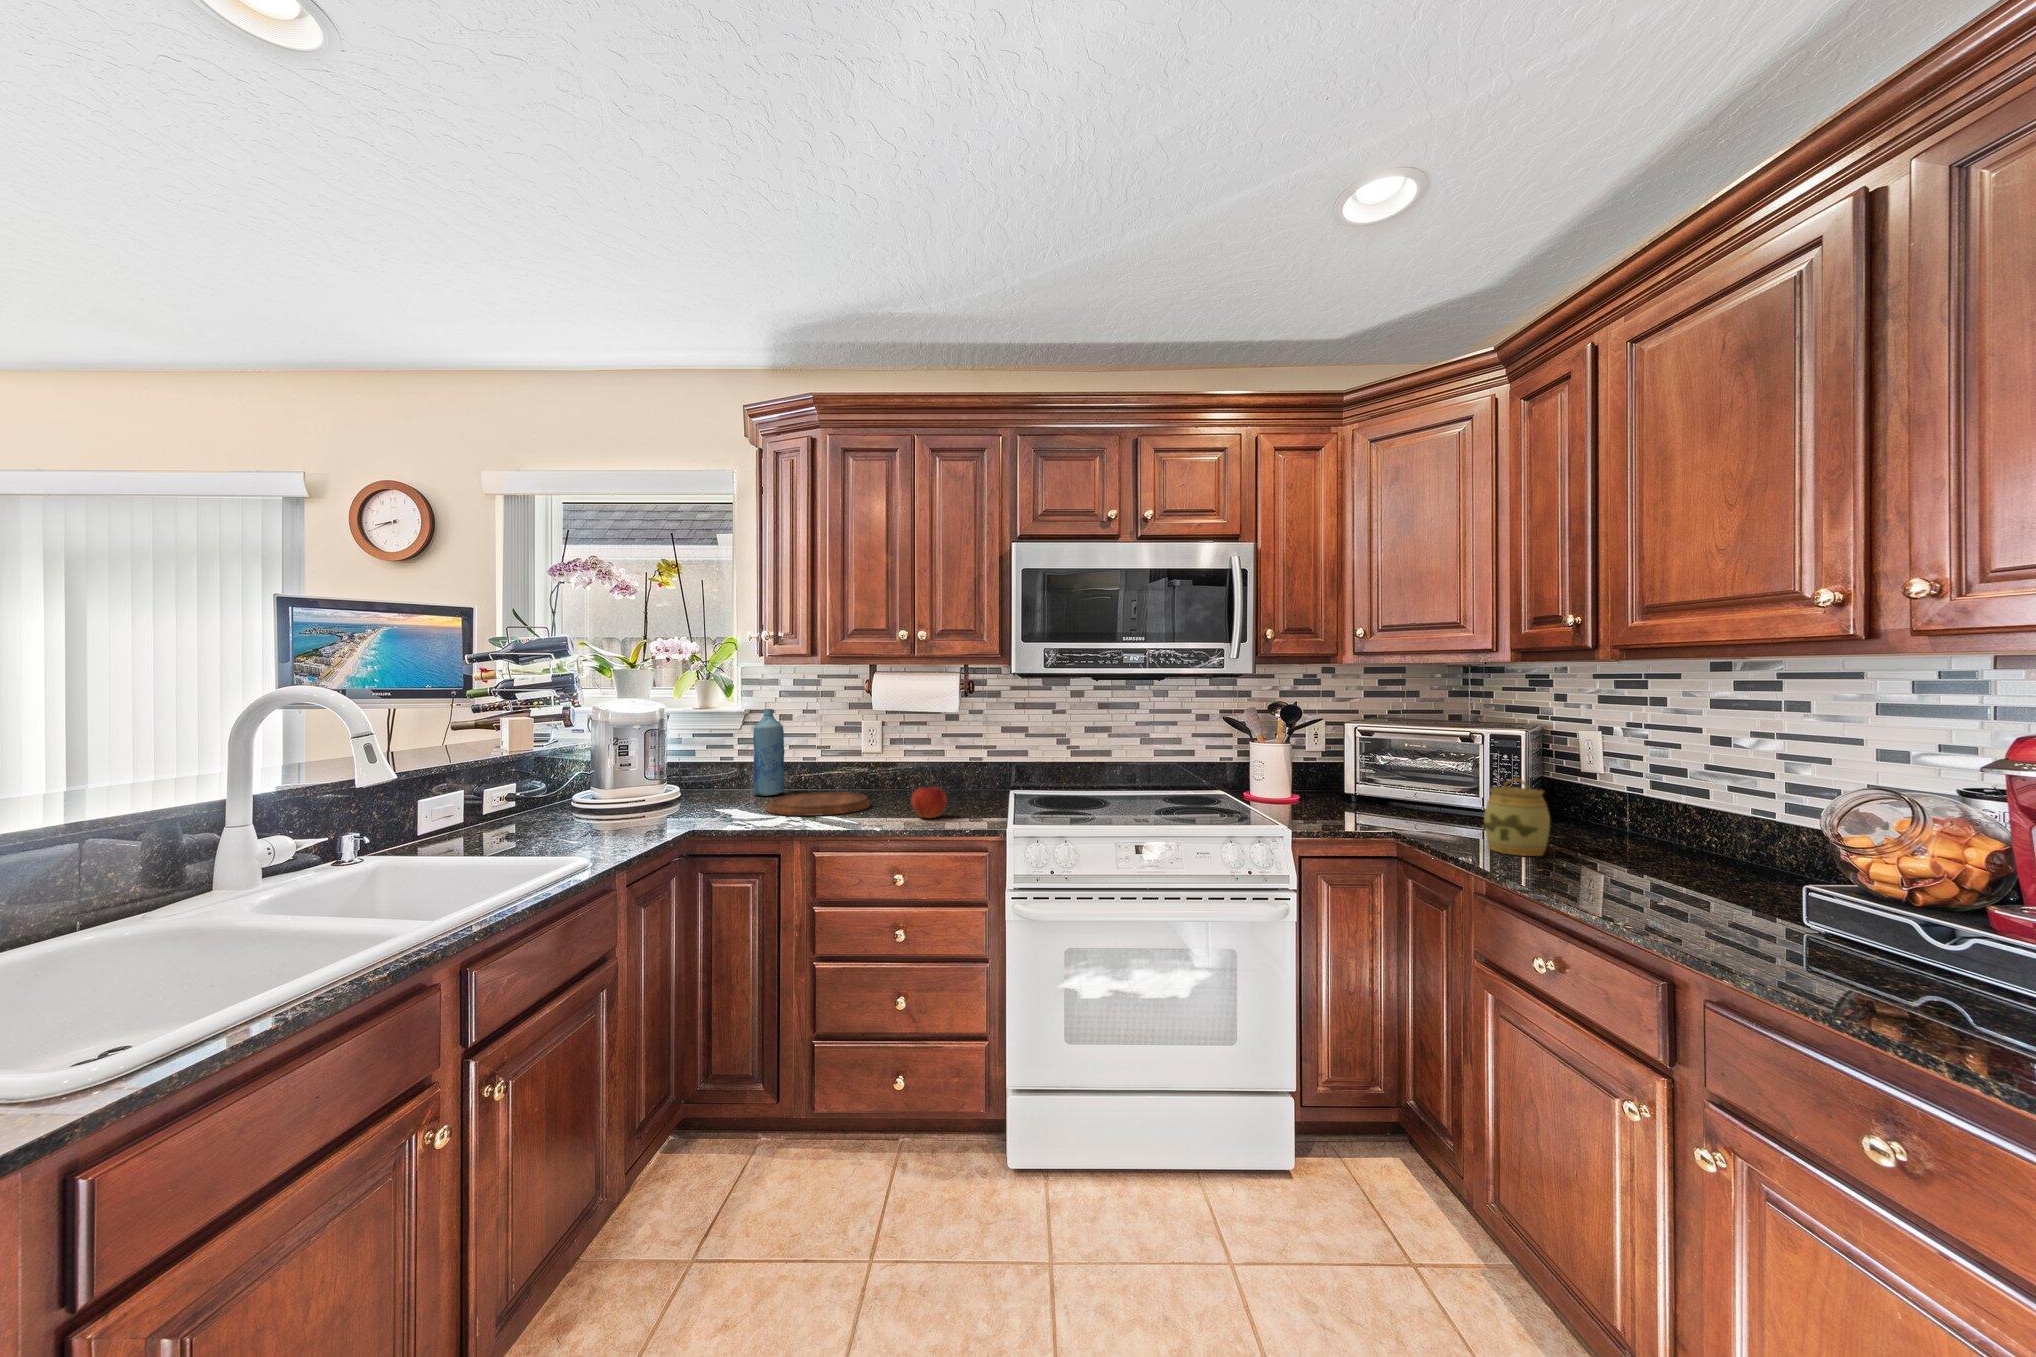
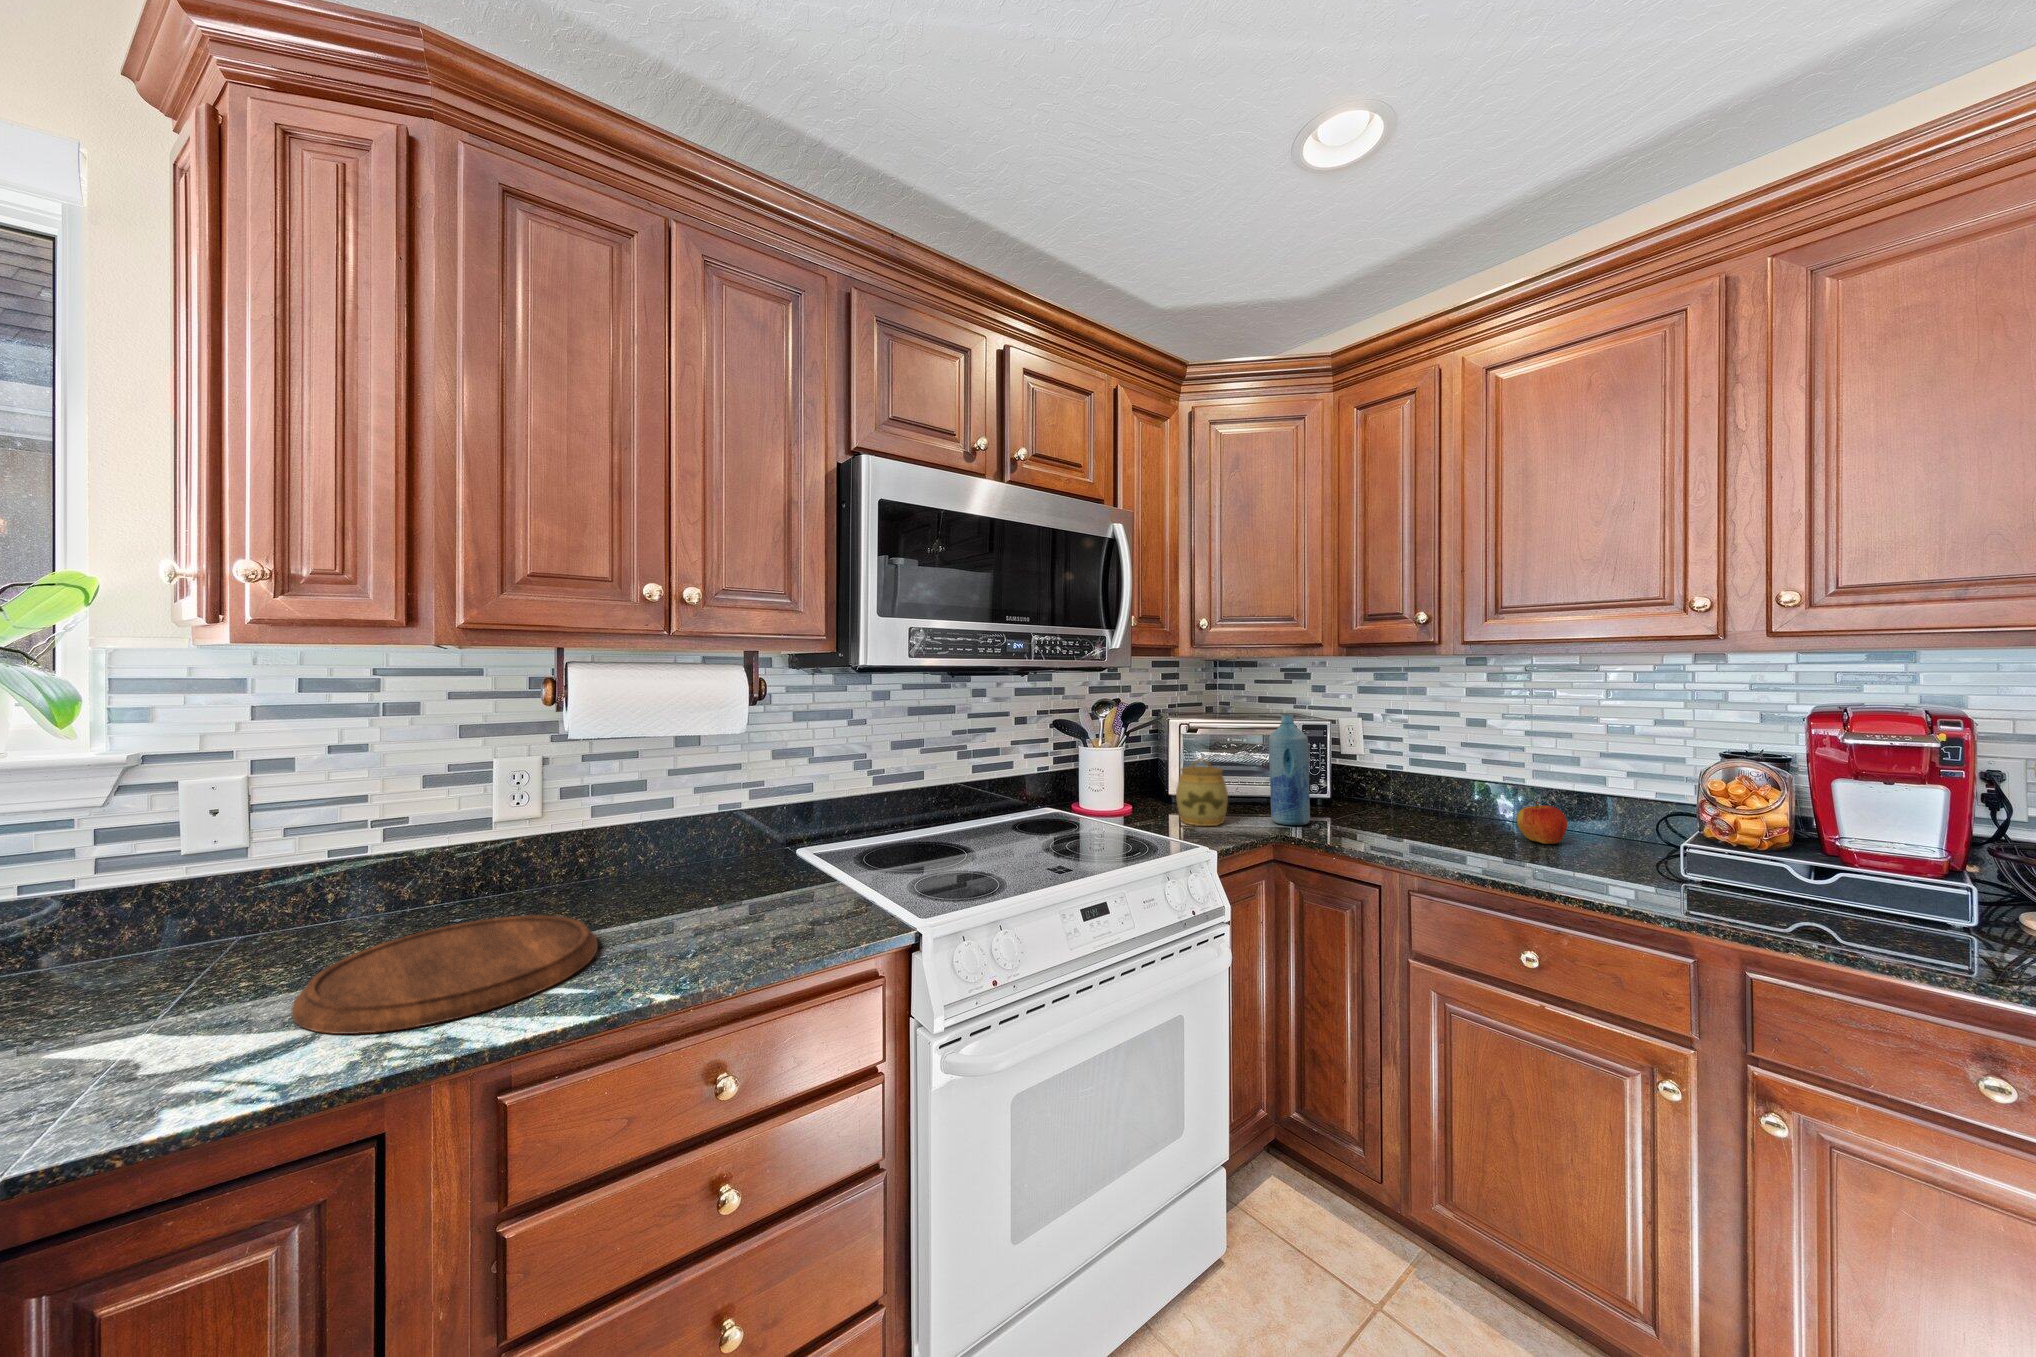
bottle: present [753,709,785,796] -> present [1269,714,1310,825]
jar: present [1484,777,1550,856] -> present [1176,758,1228,826]
apple: present [912,785,947,818] -> present [1517,801,1567,844]

